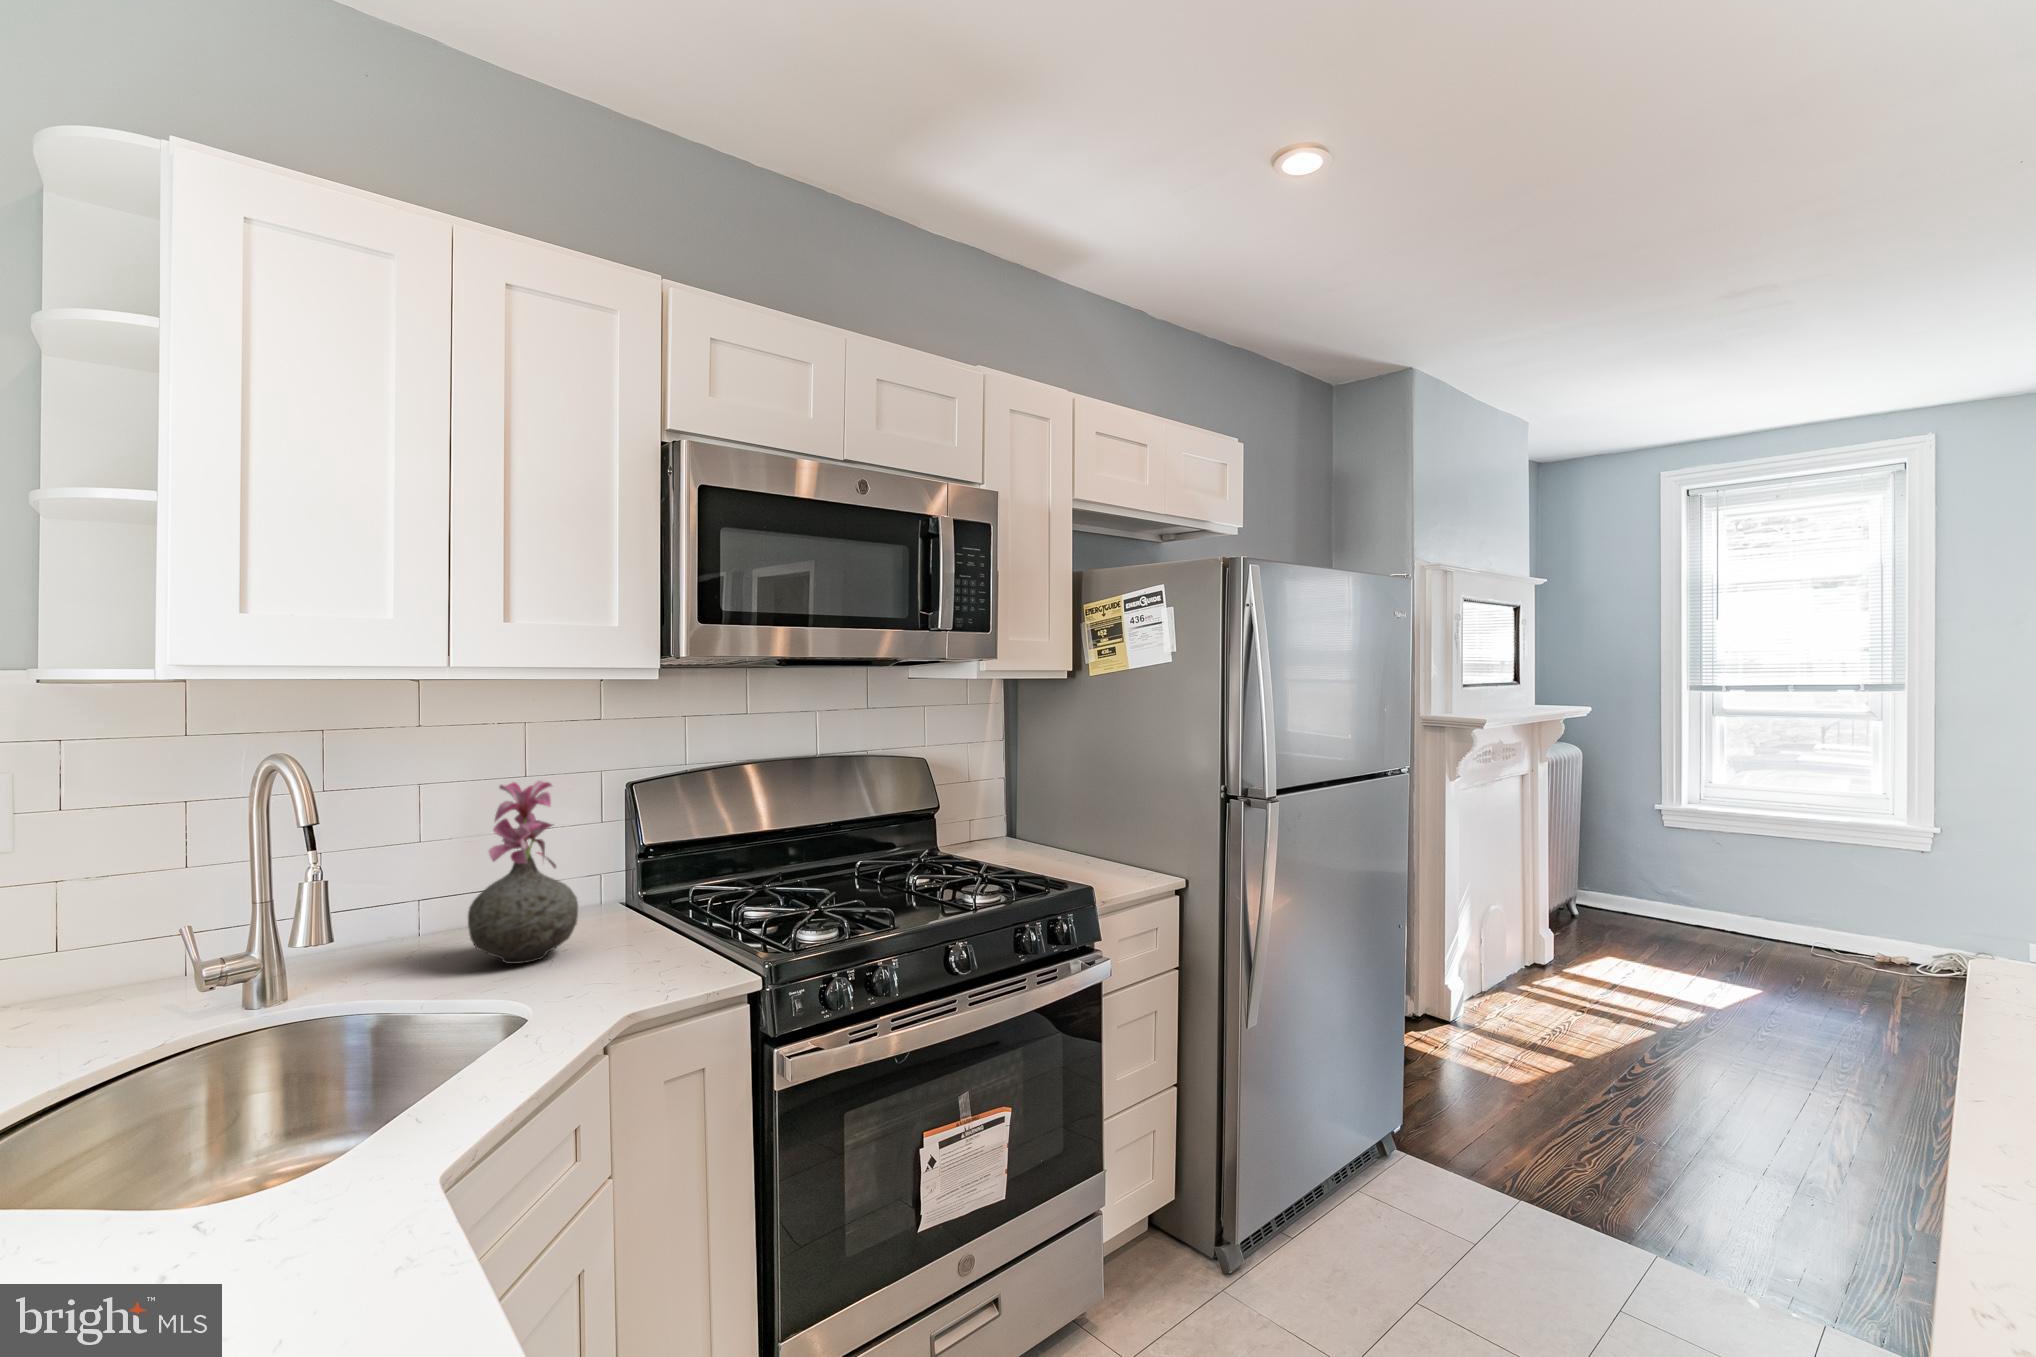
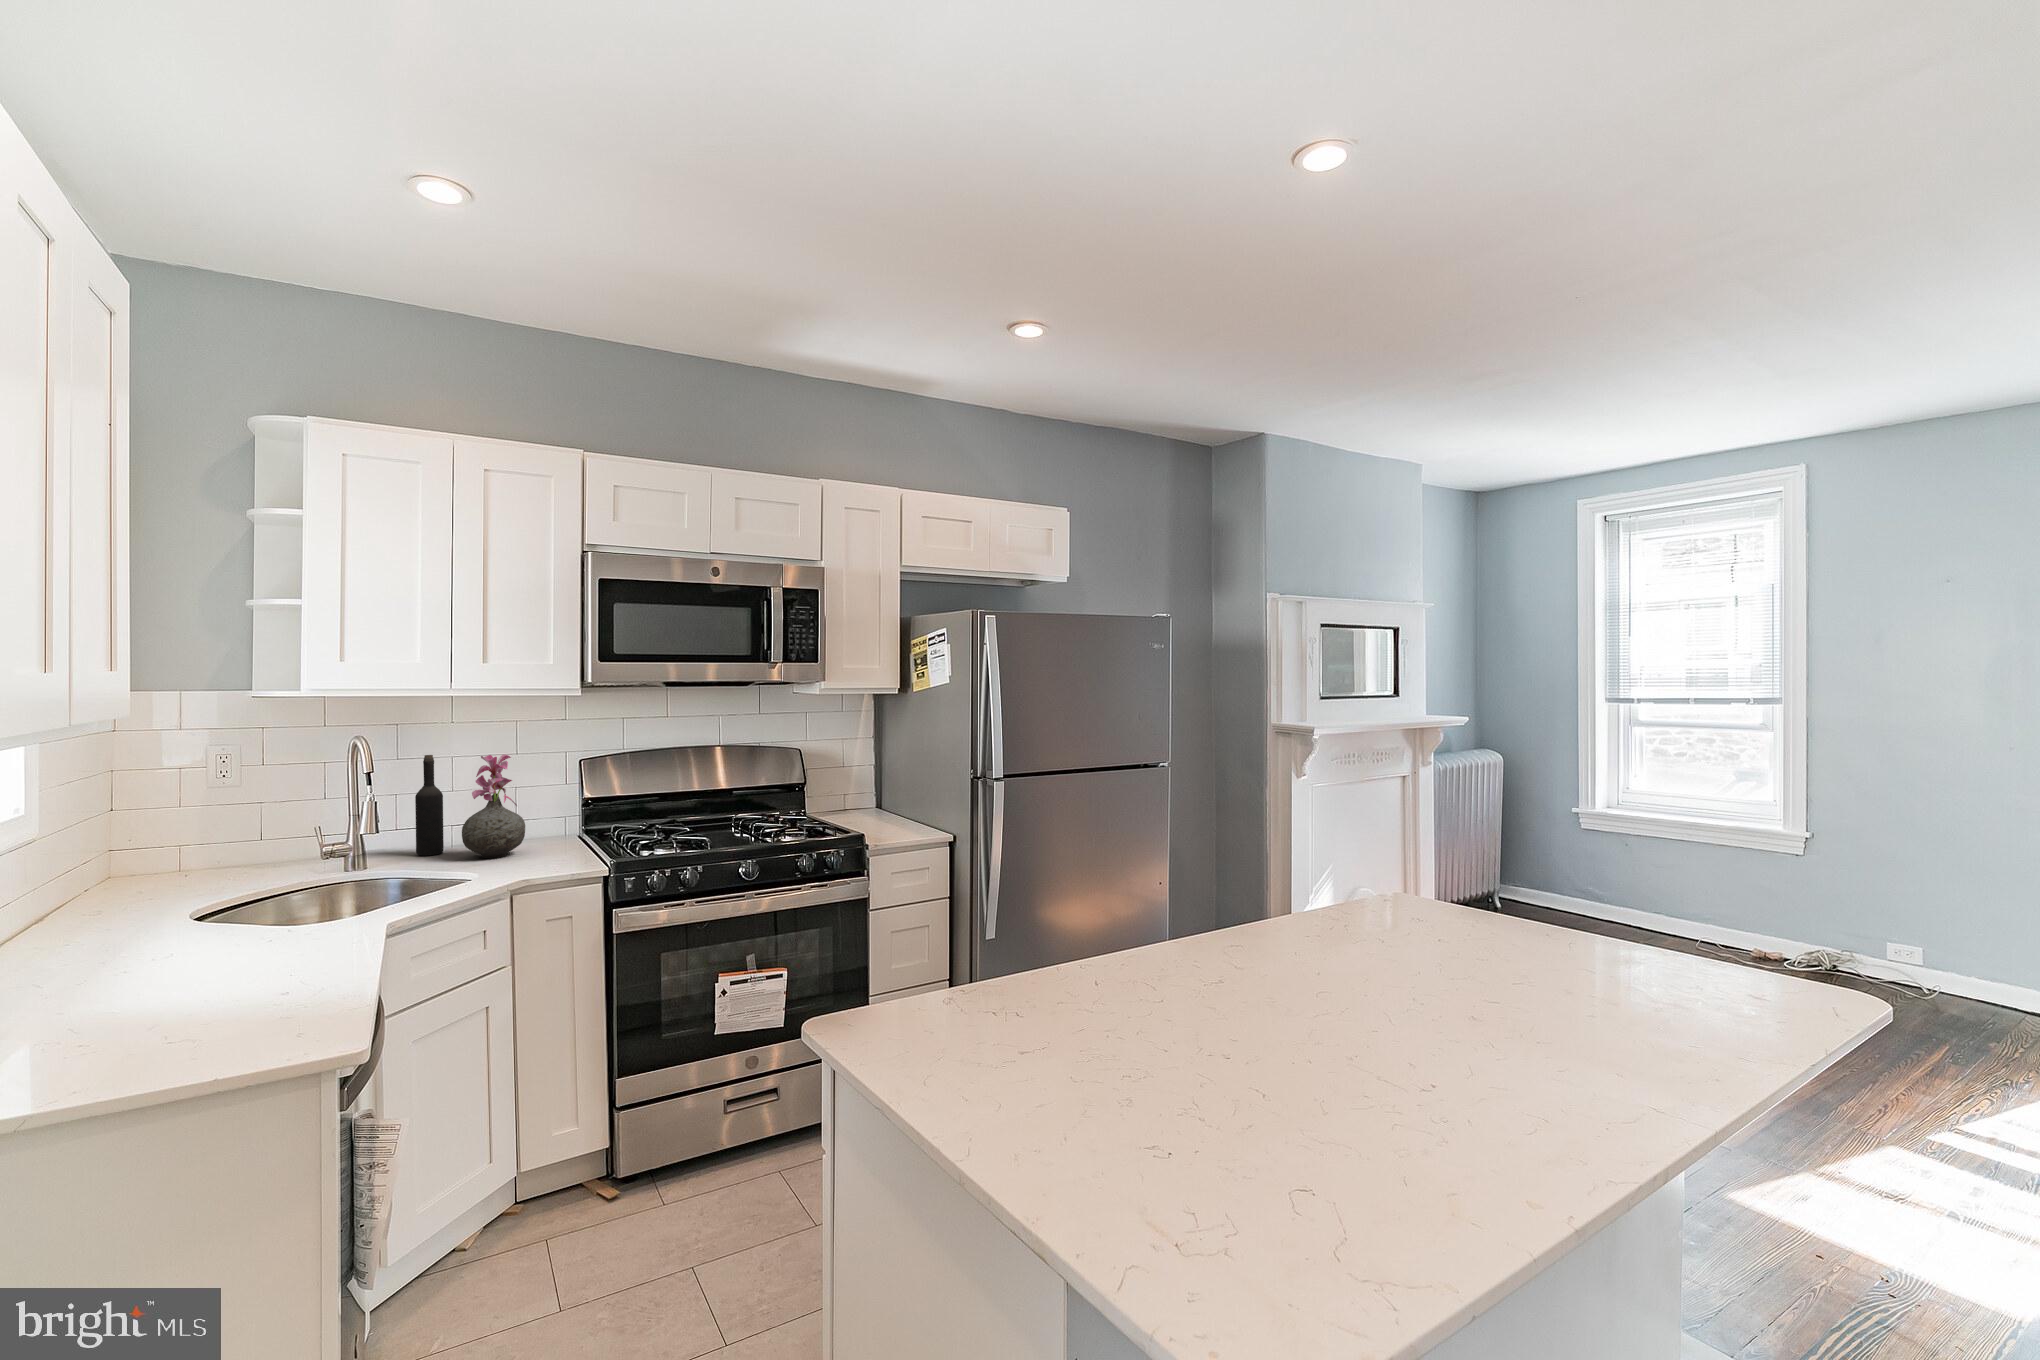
wine bottle: none [371,785,422,964] -> present [415,755,444,856]

